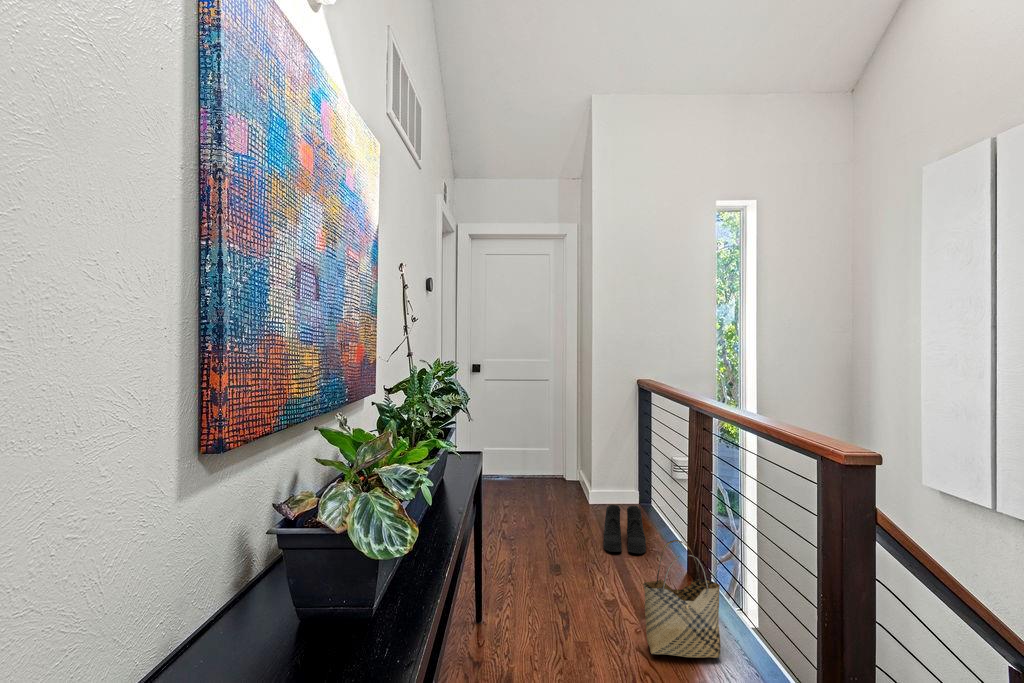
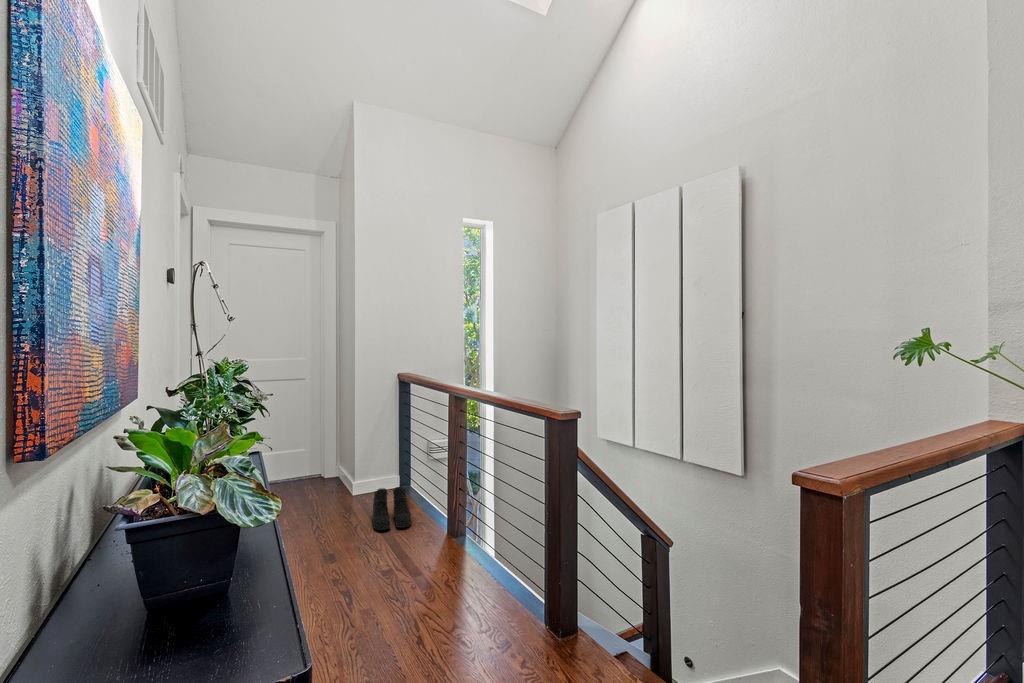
woven basket: present [643,540,721,658] -> none [421,504,481,602]

